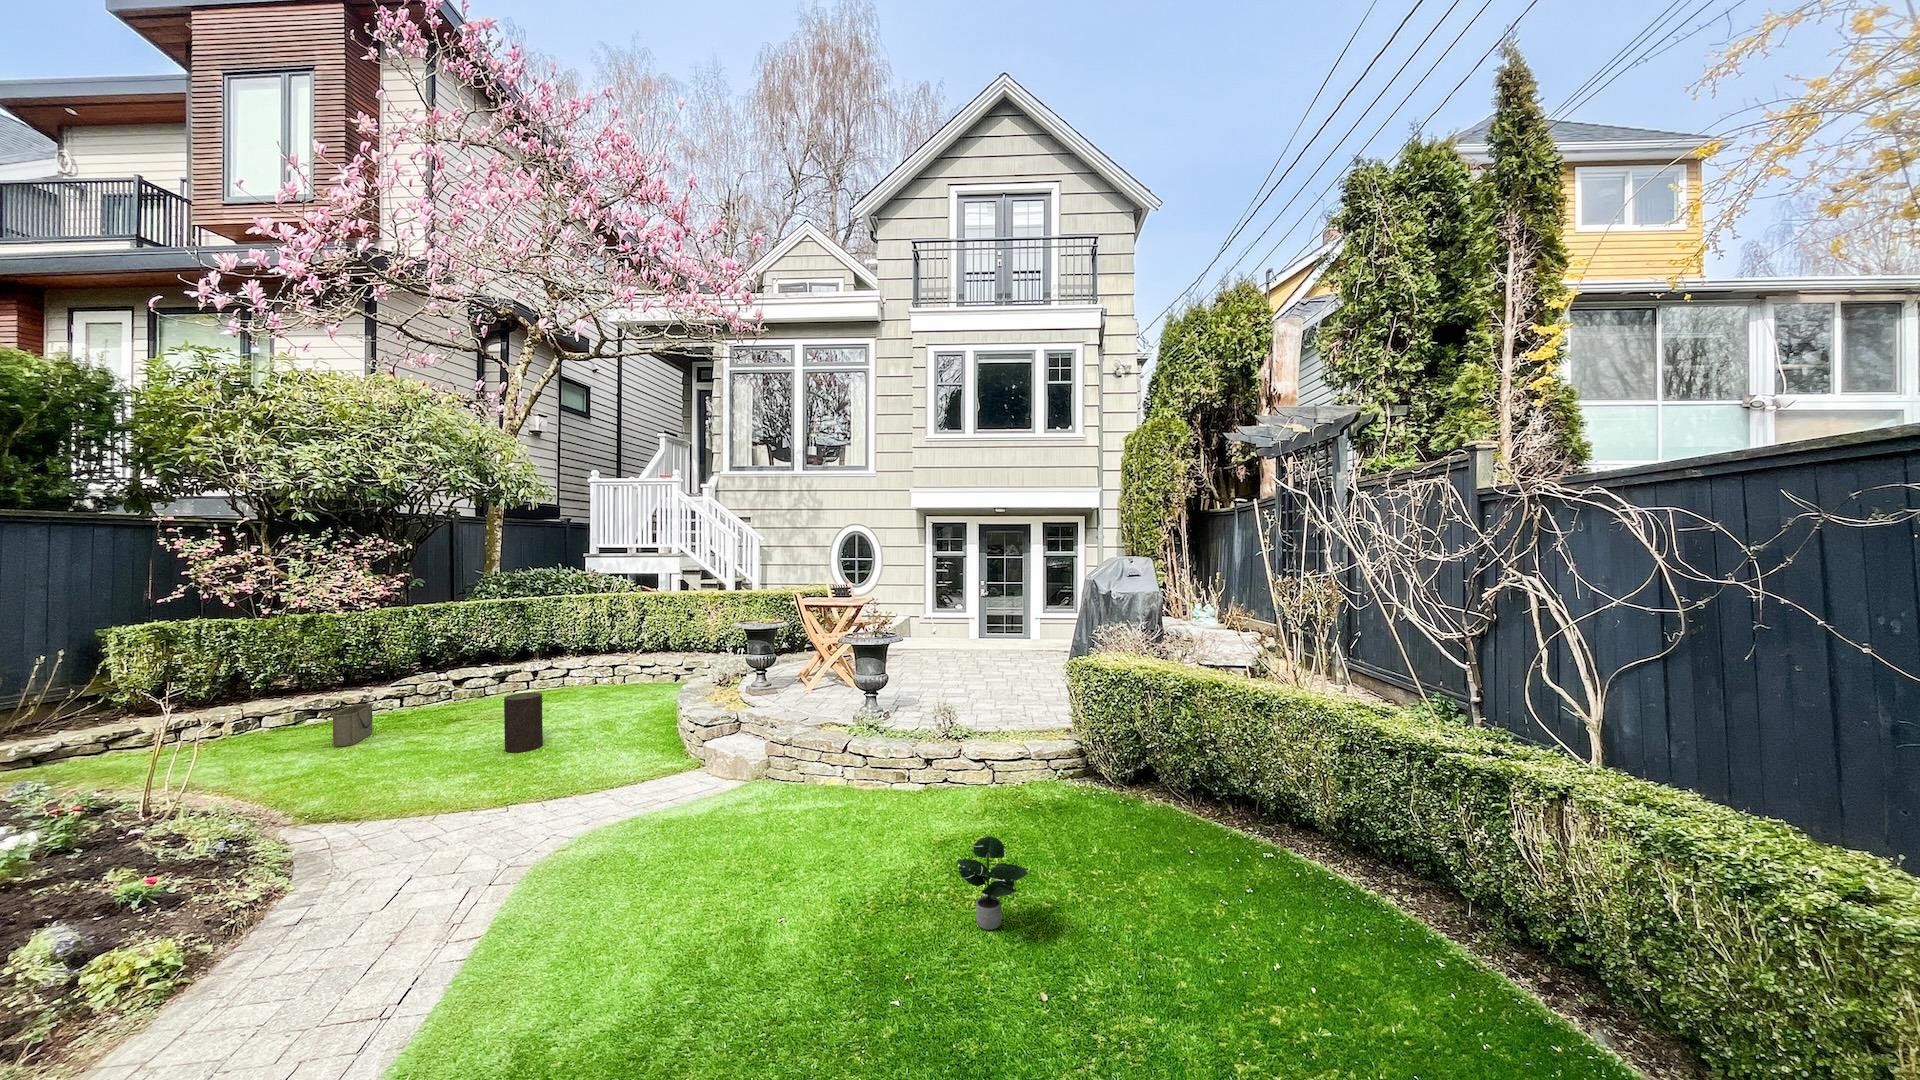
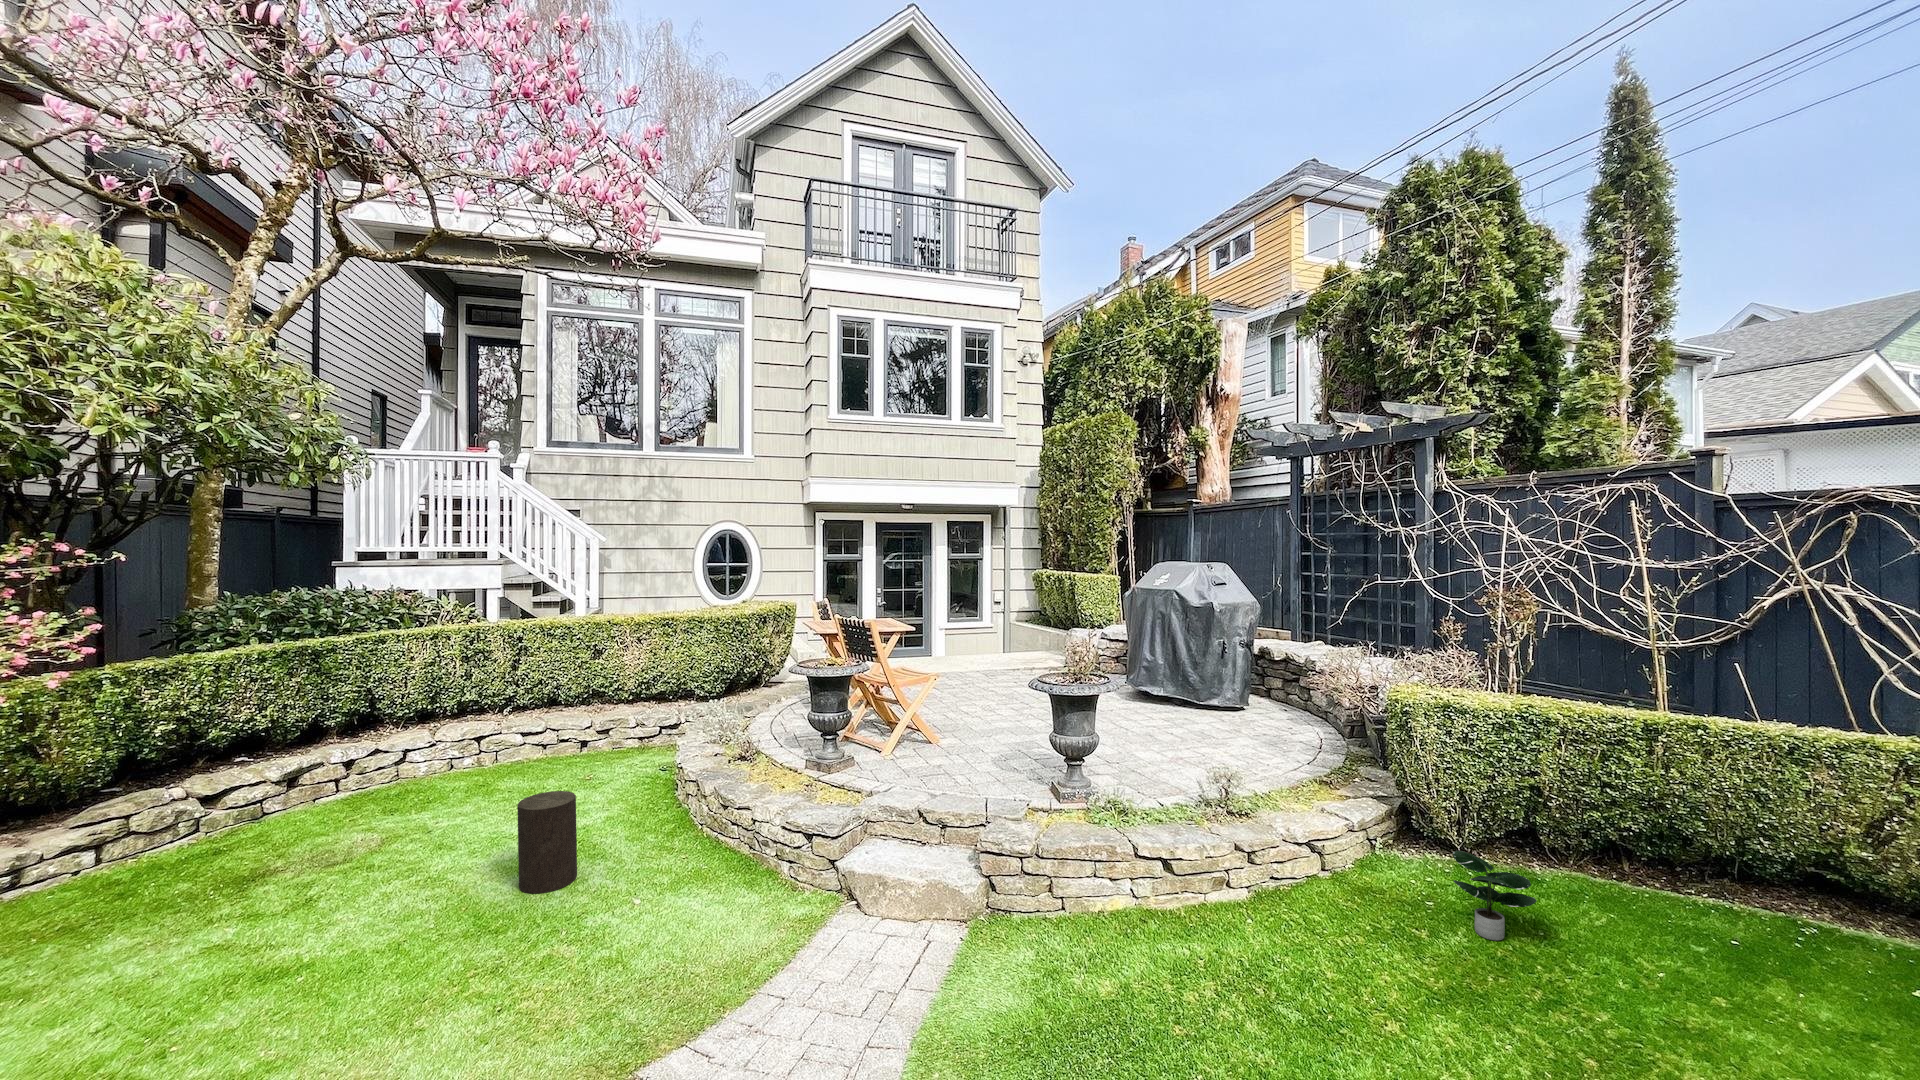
basket: present [331,703,374,747] -> none [95,865,162,963]

